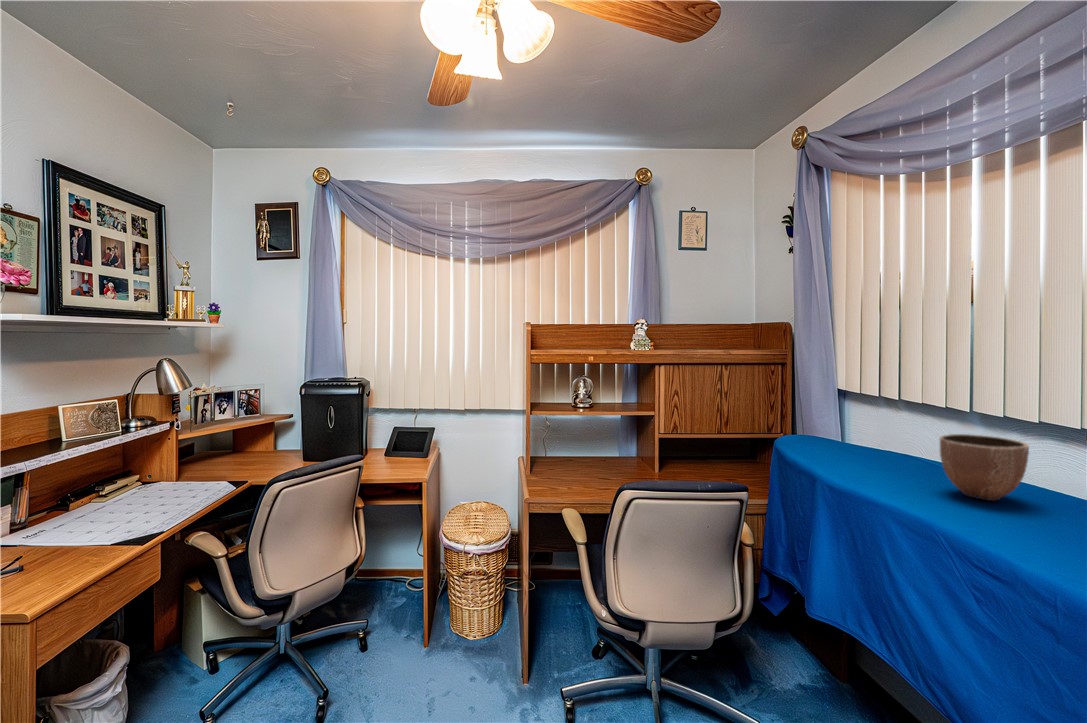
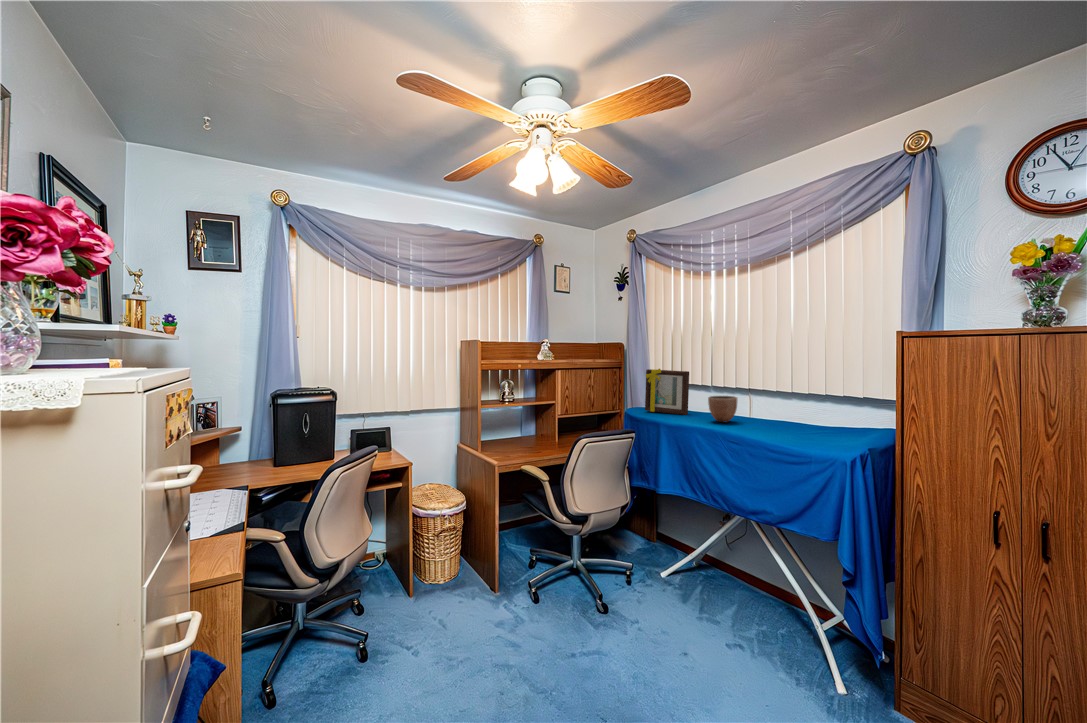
picture frame: none [805,368,904,463] -> present [645,369,689,415]

